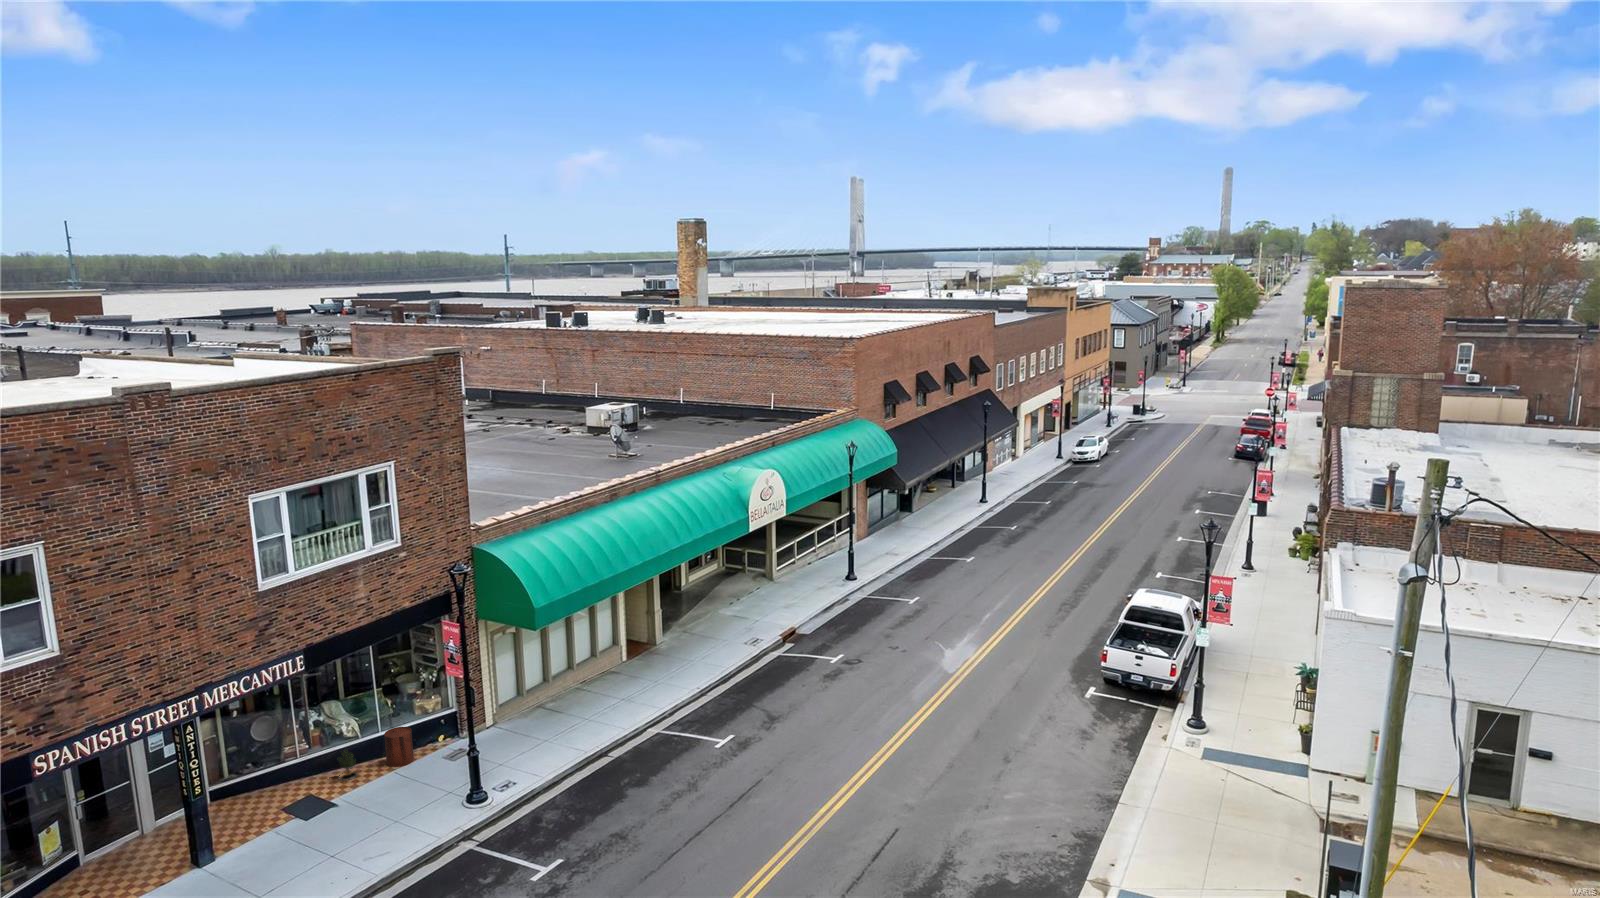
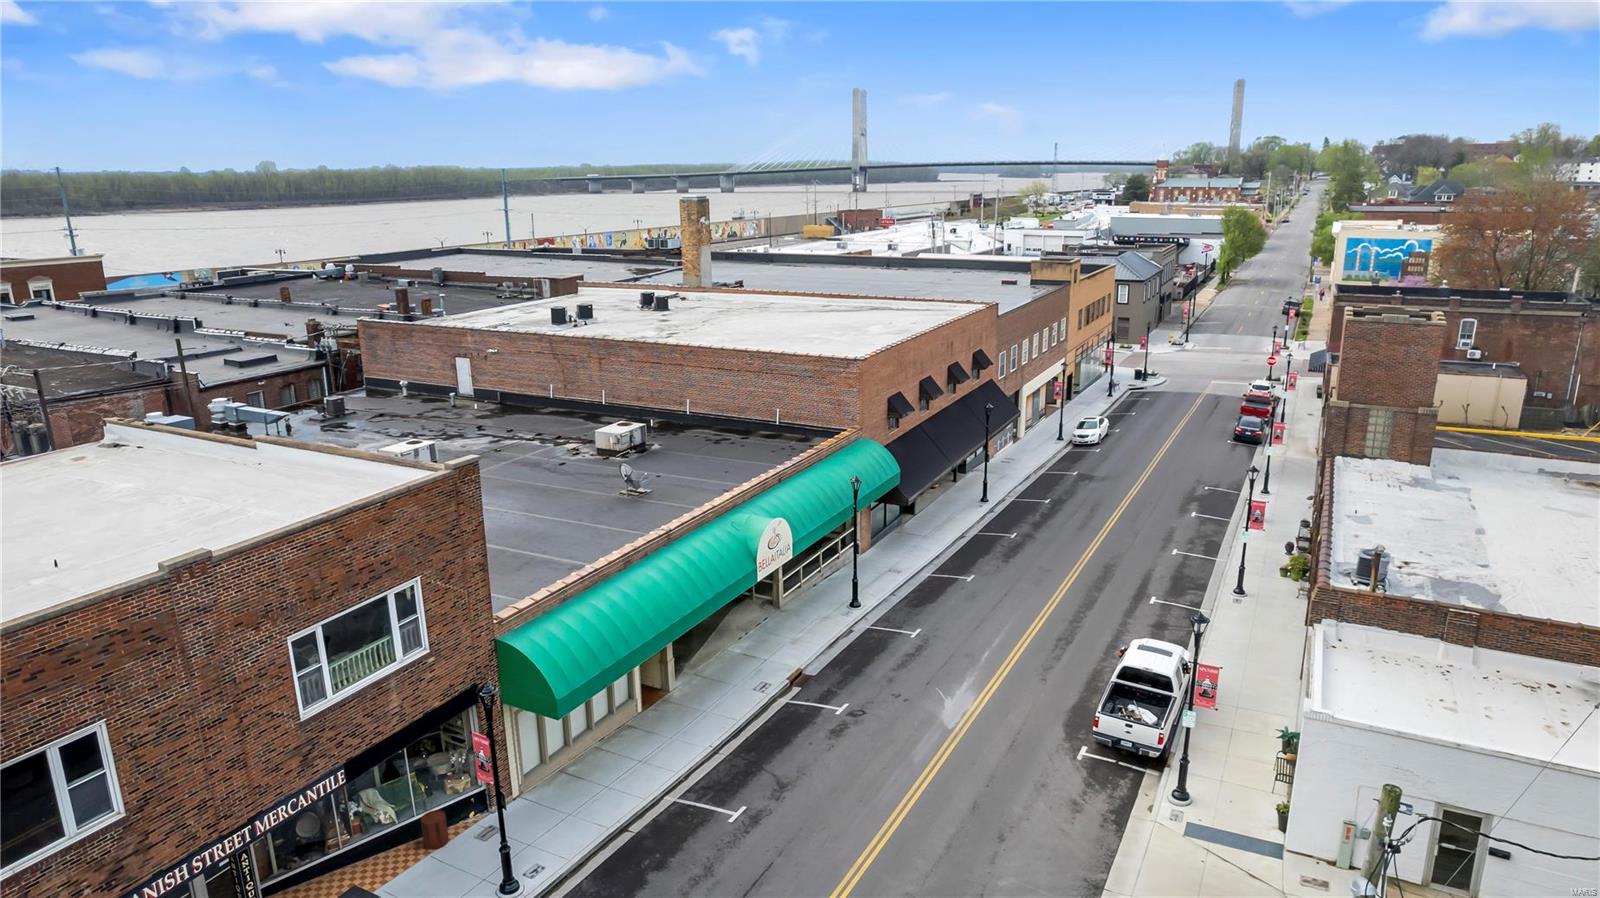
potted tree: present [337,751,358,781] -> none [378,837,398,867]

